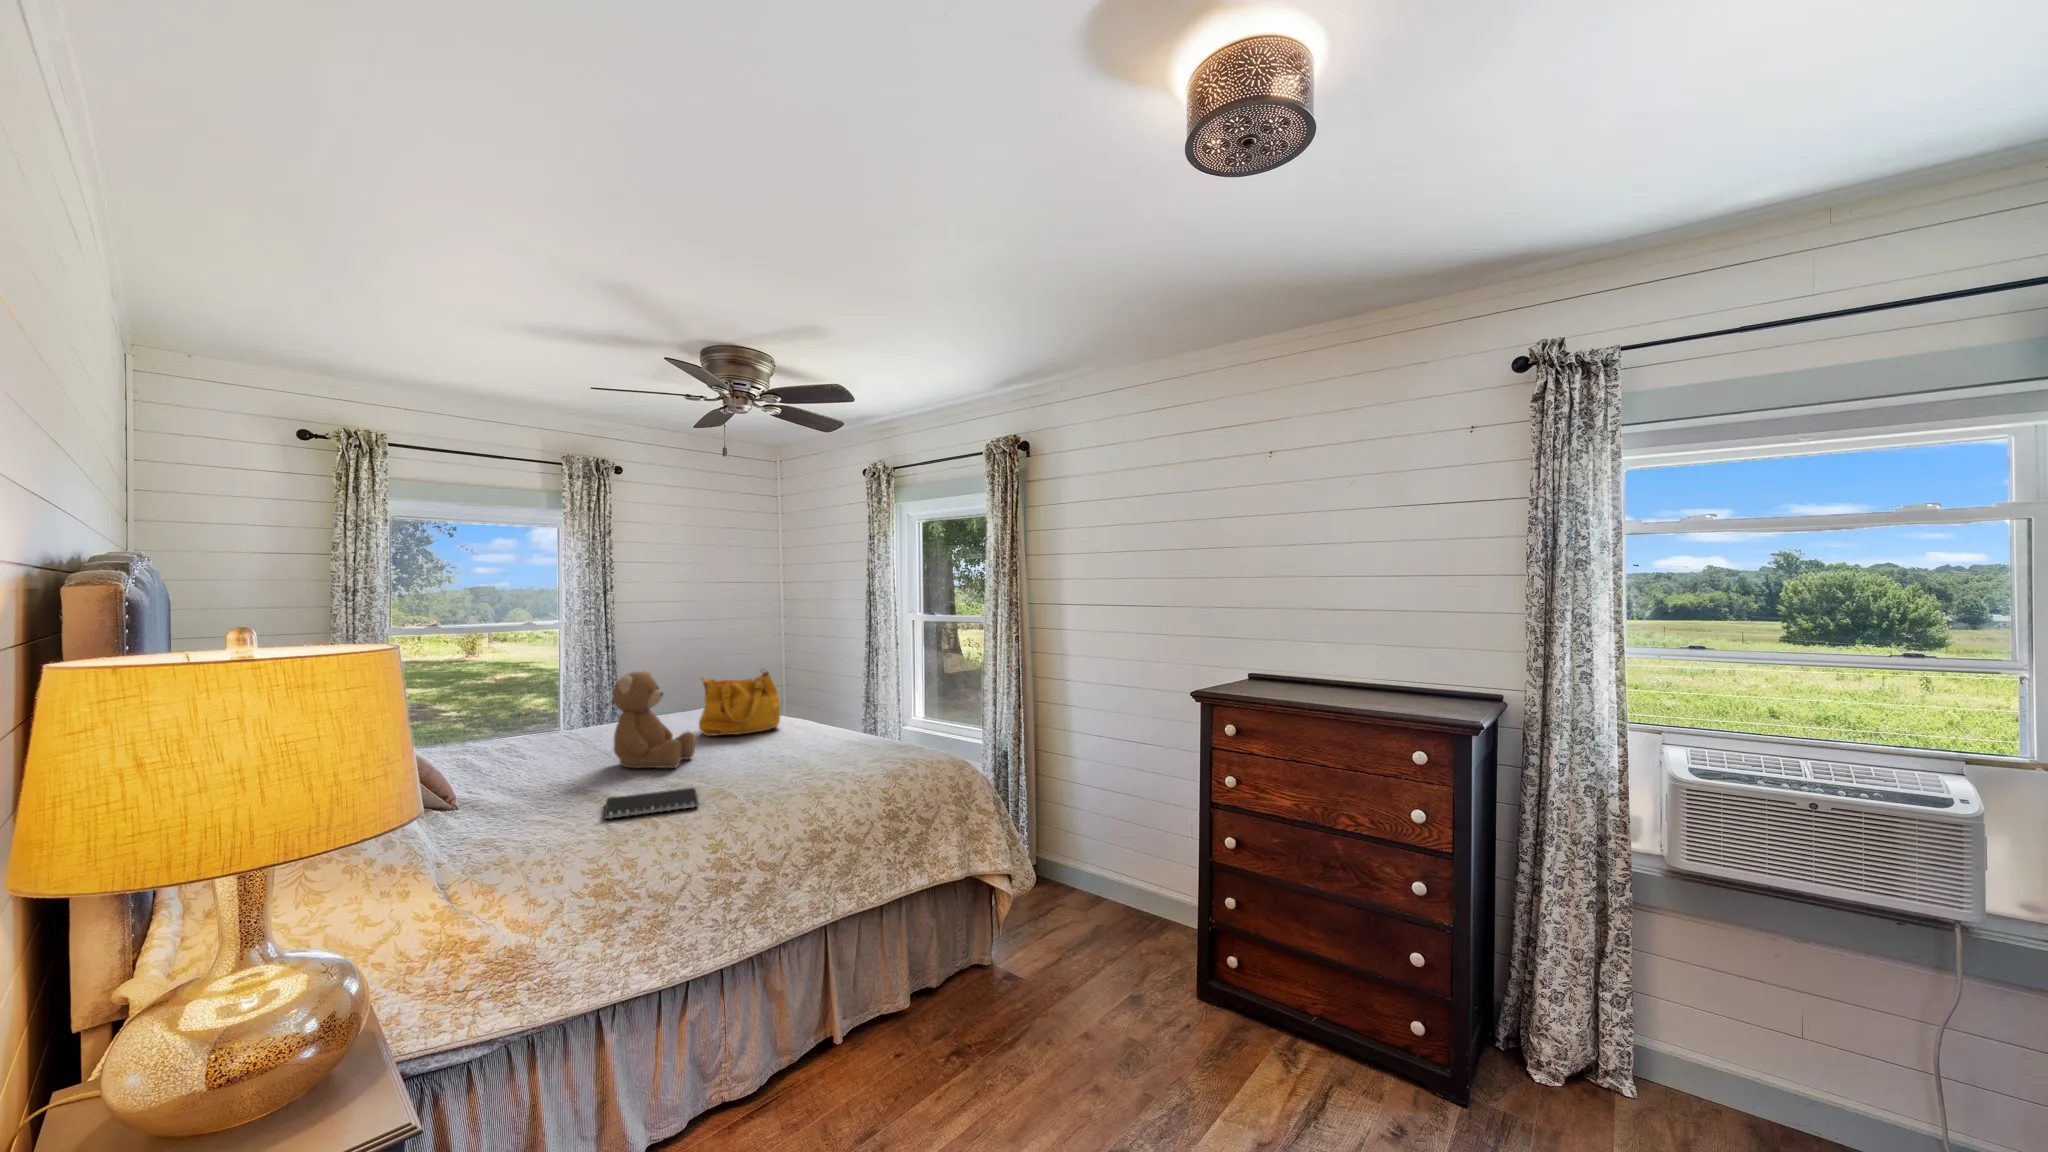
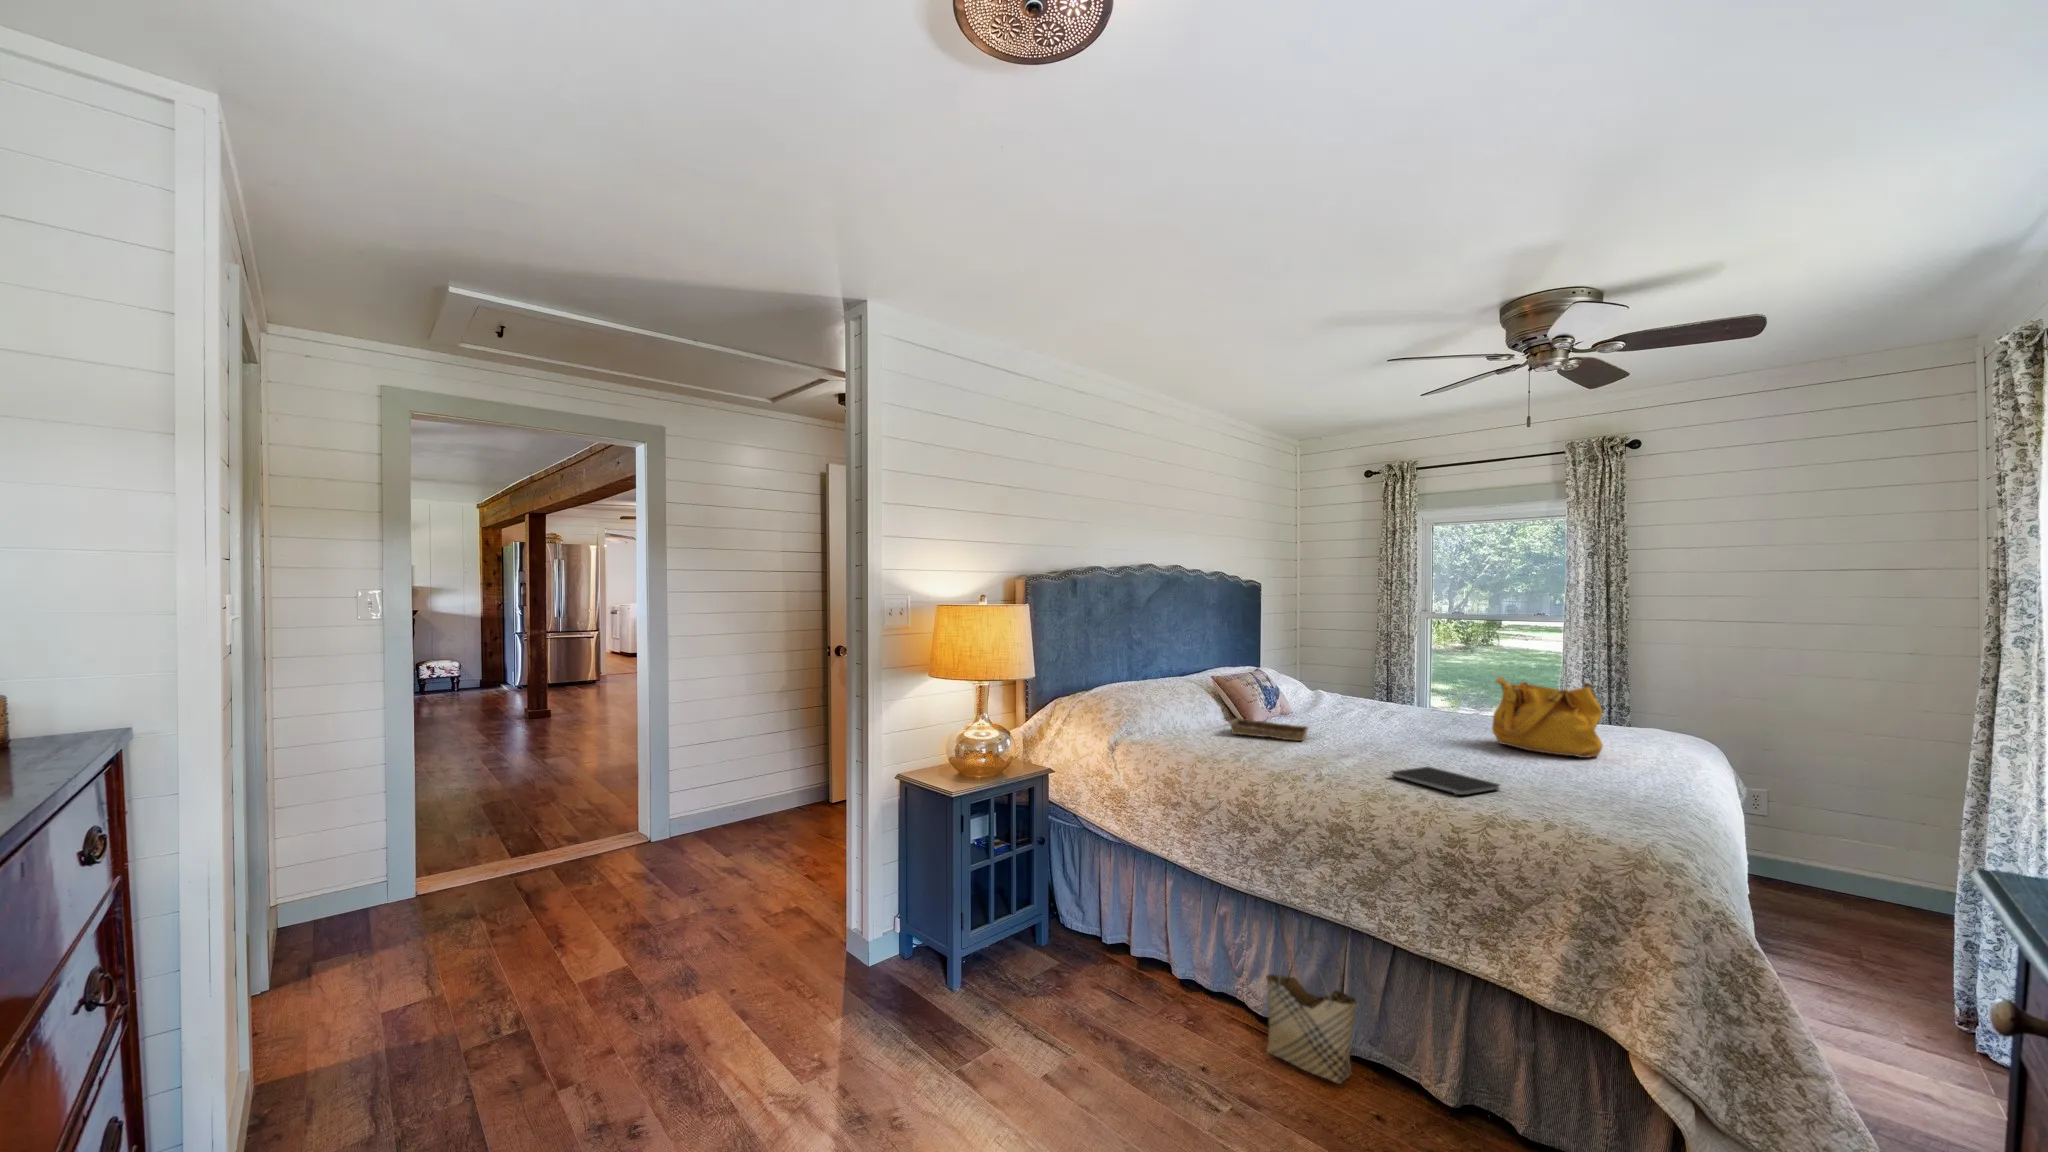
teddy bear: present [613,670,695,768] -> none [1348,653,1421,748]
tray: none [483,772,613,812] -> present [1230,719,1309,741]
notebook: present [604,788,699,819] -> present [1392,767,1500,795]
woven basket: none [785,948,861,1093] -> present [1266,938,1357,1084]

